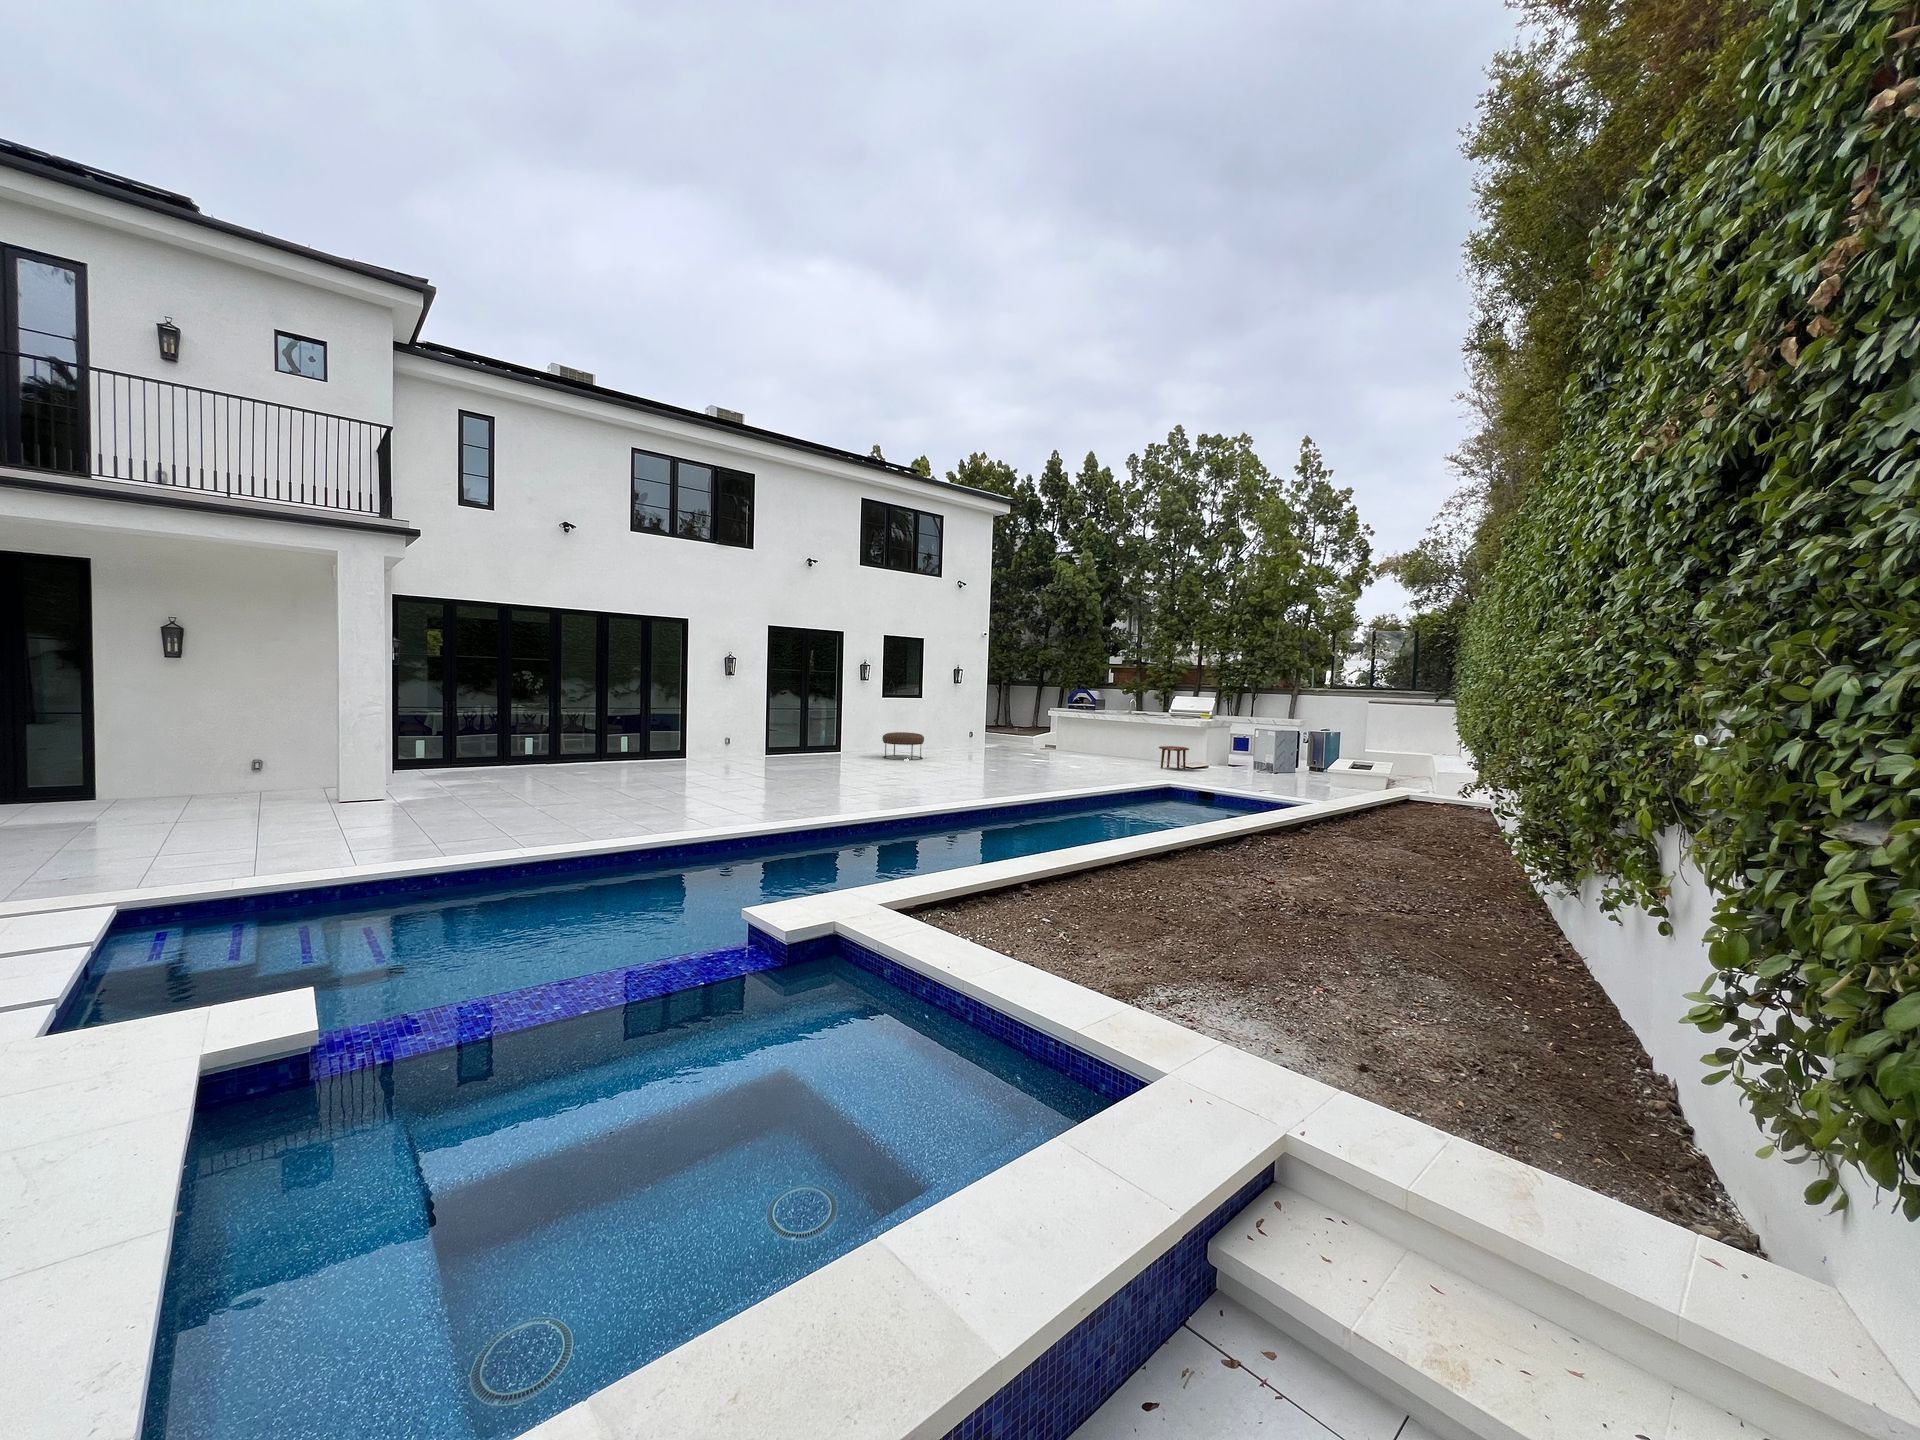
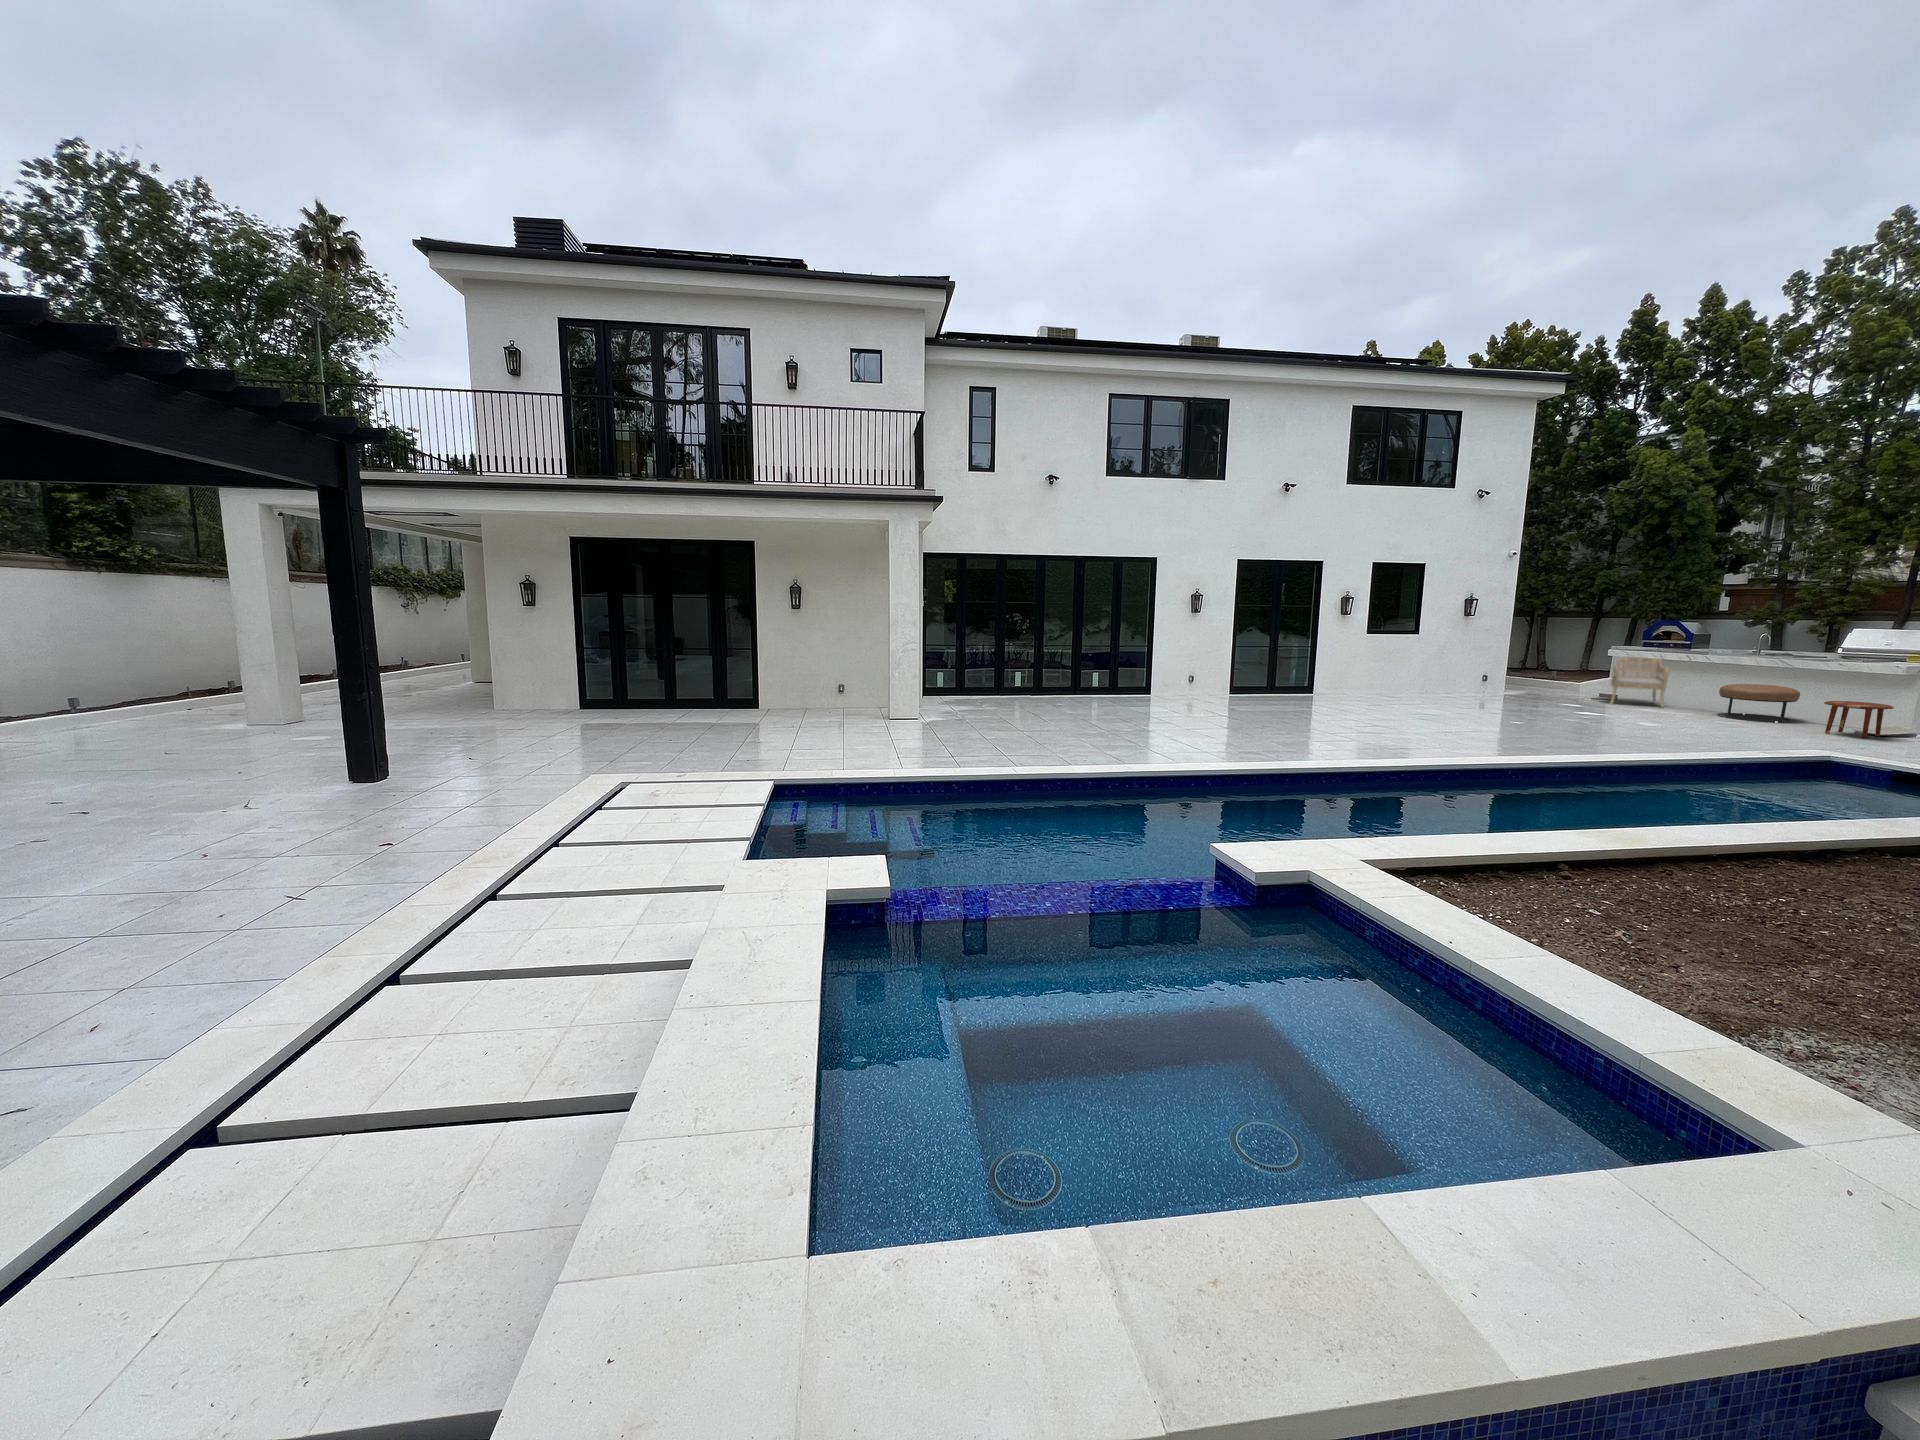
armchair: none [1049,719,1081,757] -> present [1610,657,1669,708]
ottoman: present [882,732,924,760] -> present [1717,684,1800,723]

